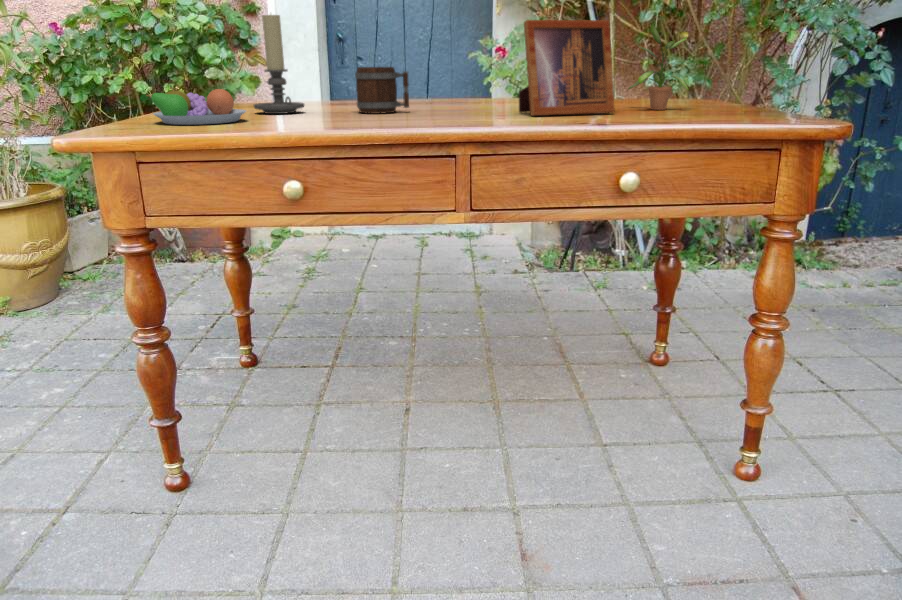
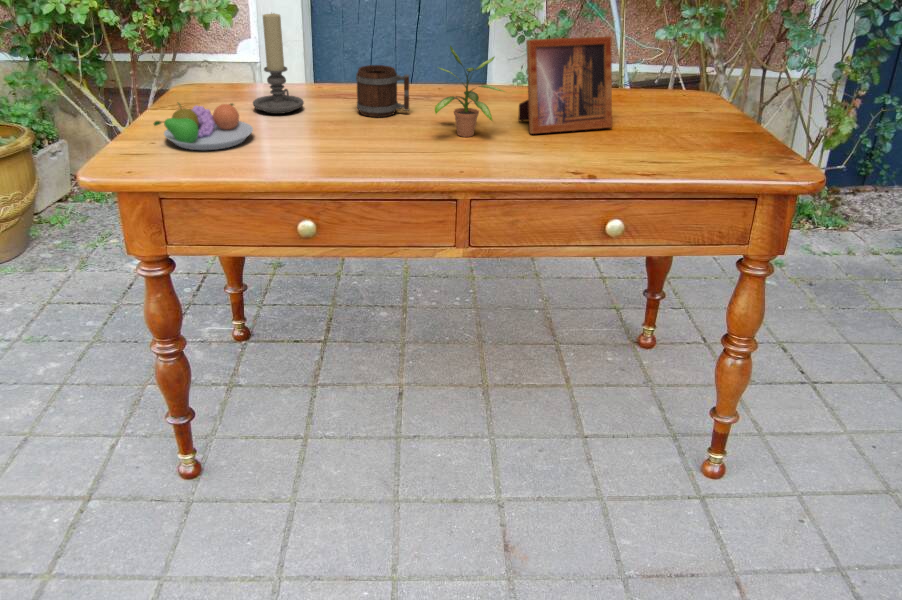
potted plant: present [628,24,694,110] -> present [435,46,504,137]

